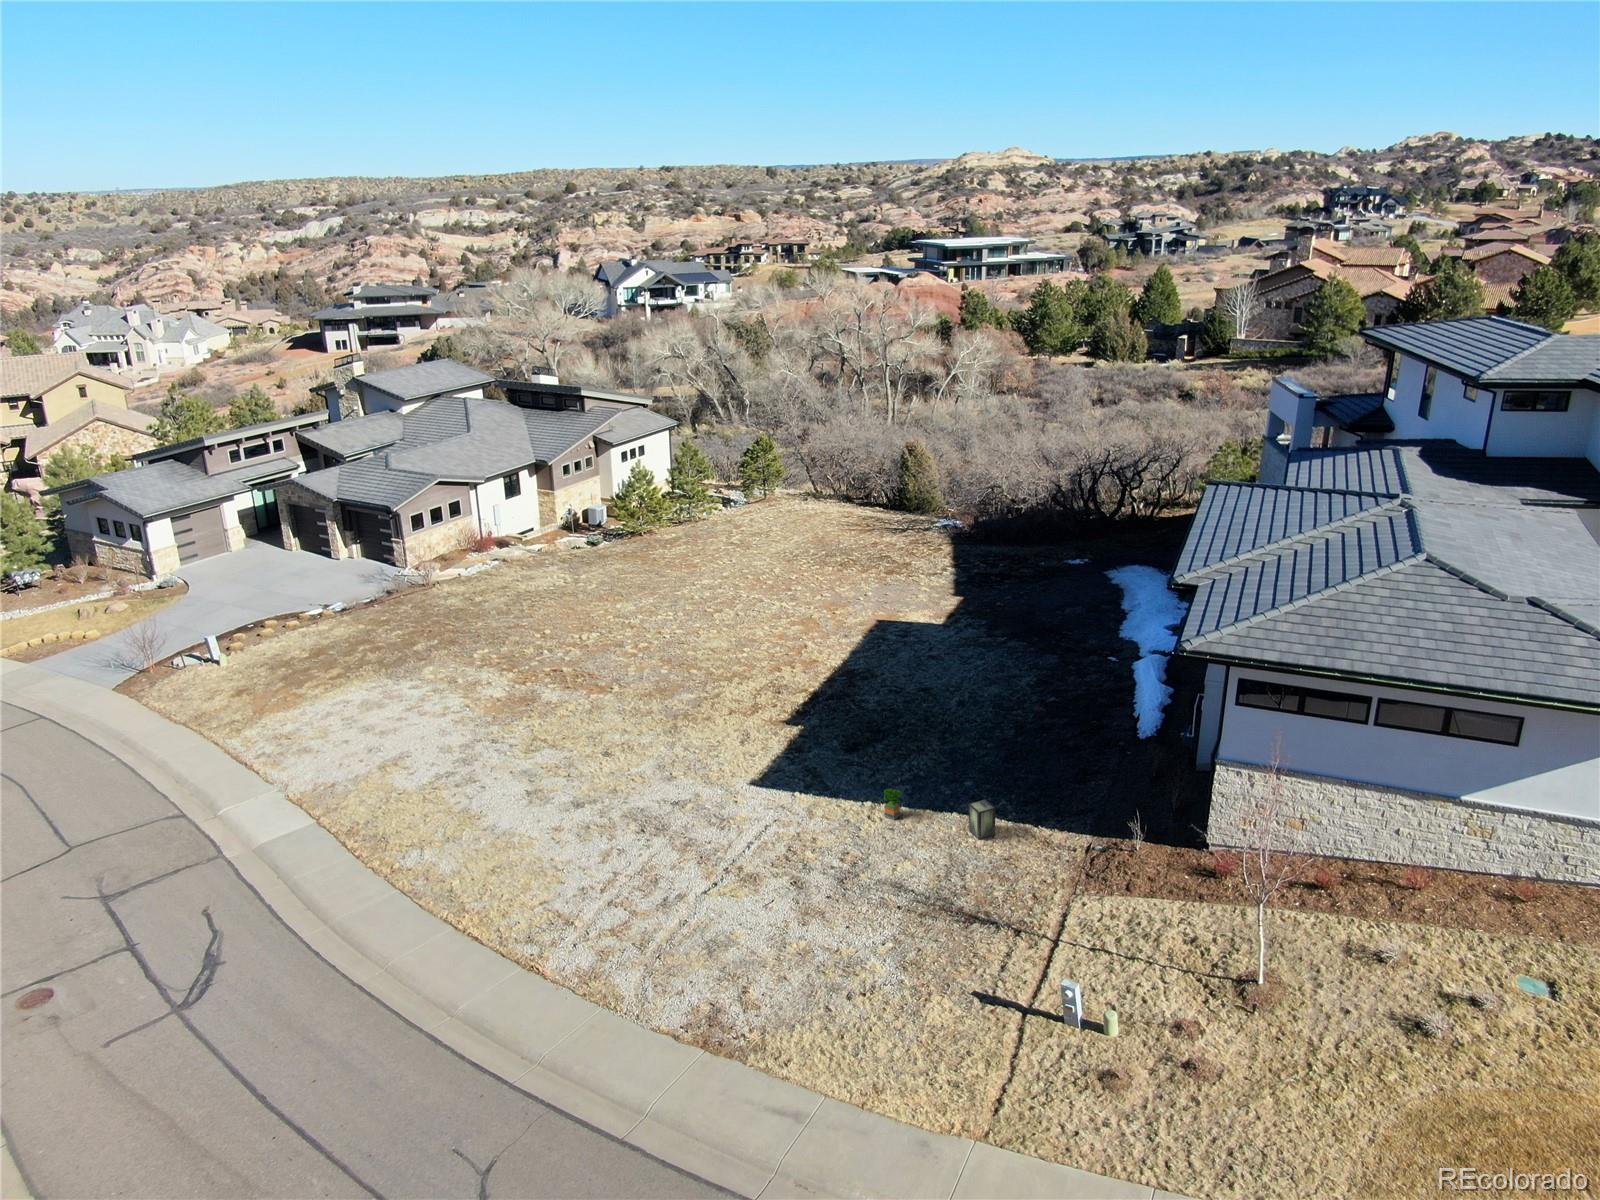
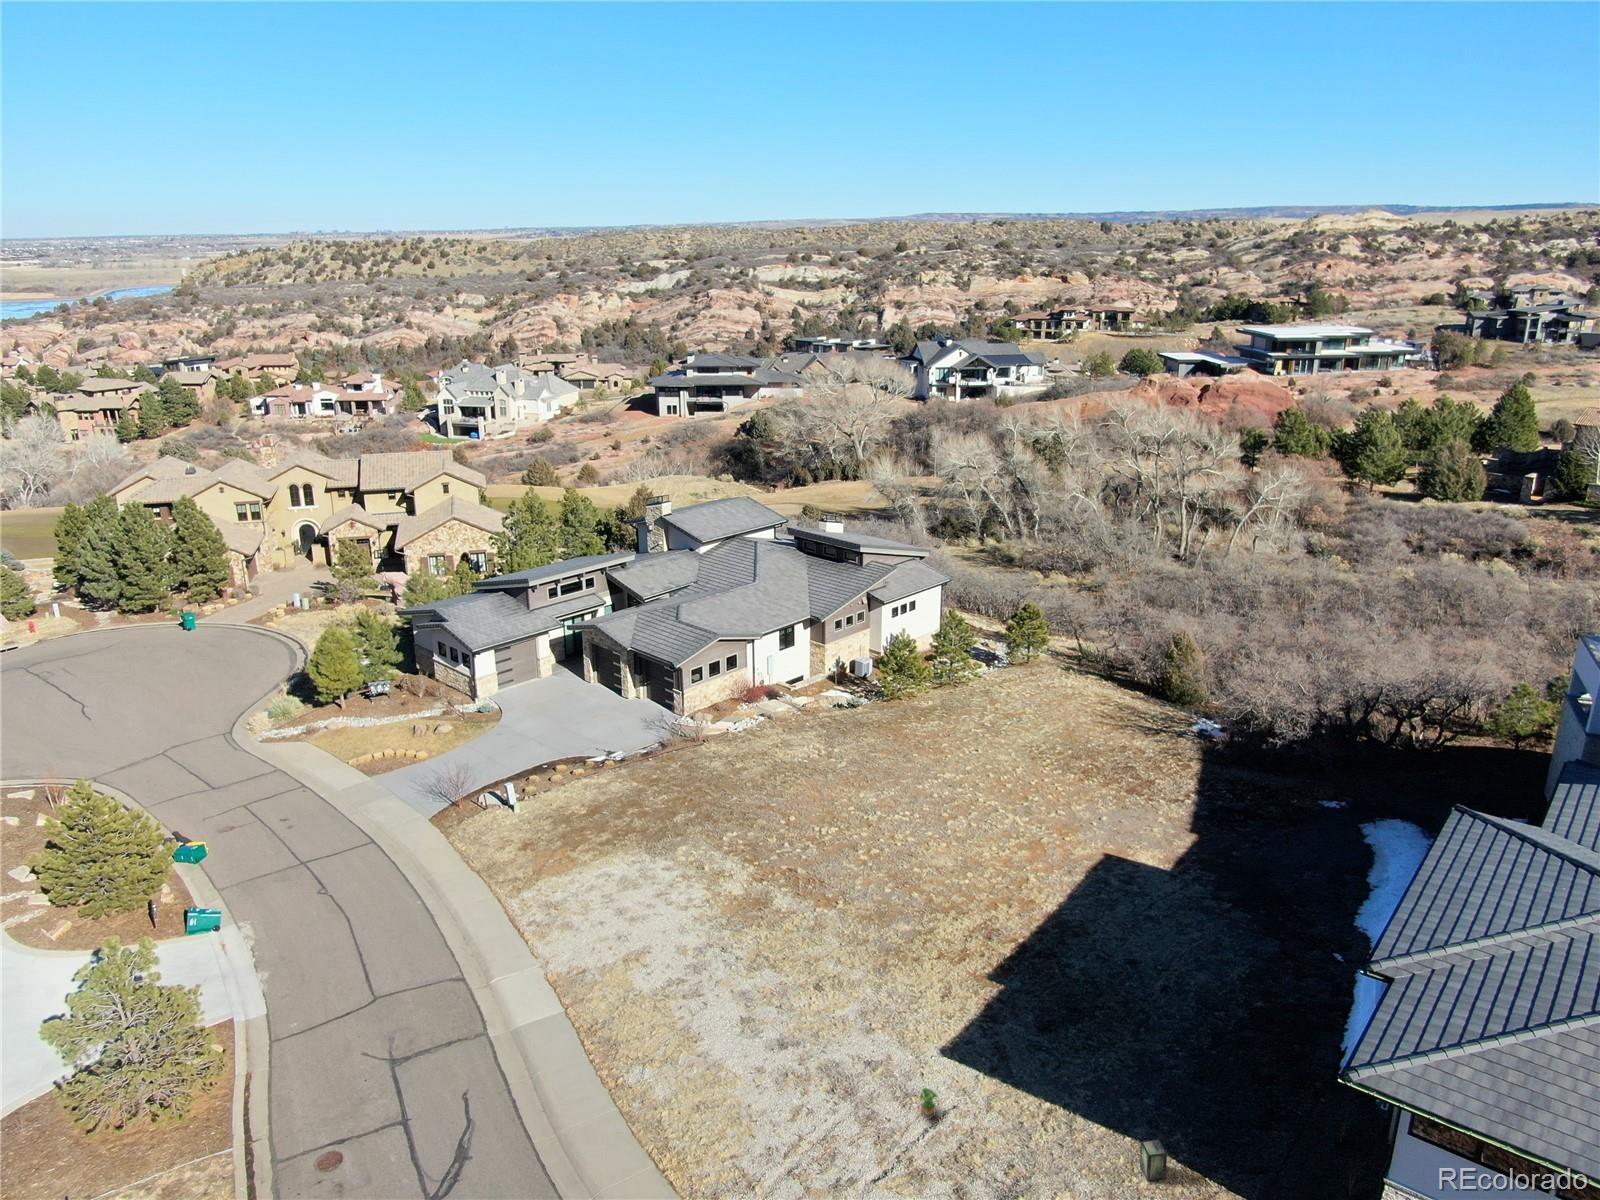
potted tree: present [884,789,902,820] -> present [920,1088,938,1120]

